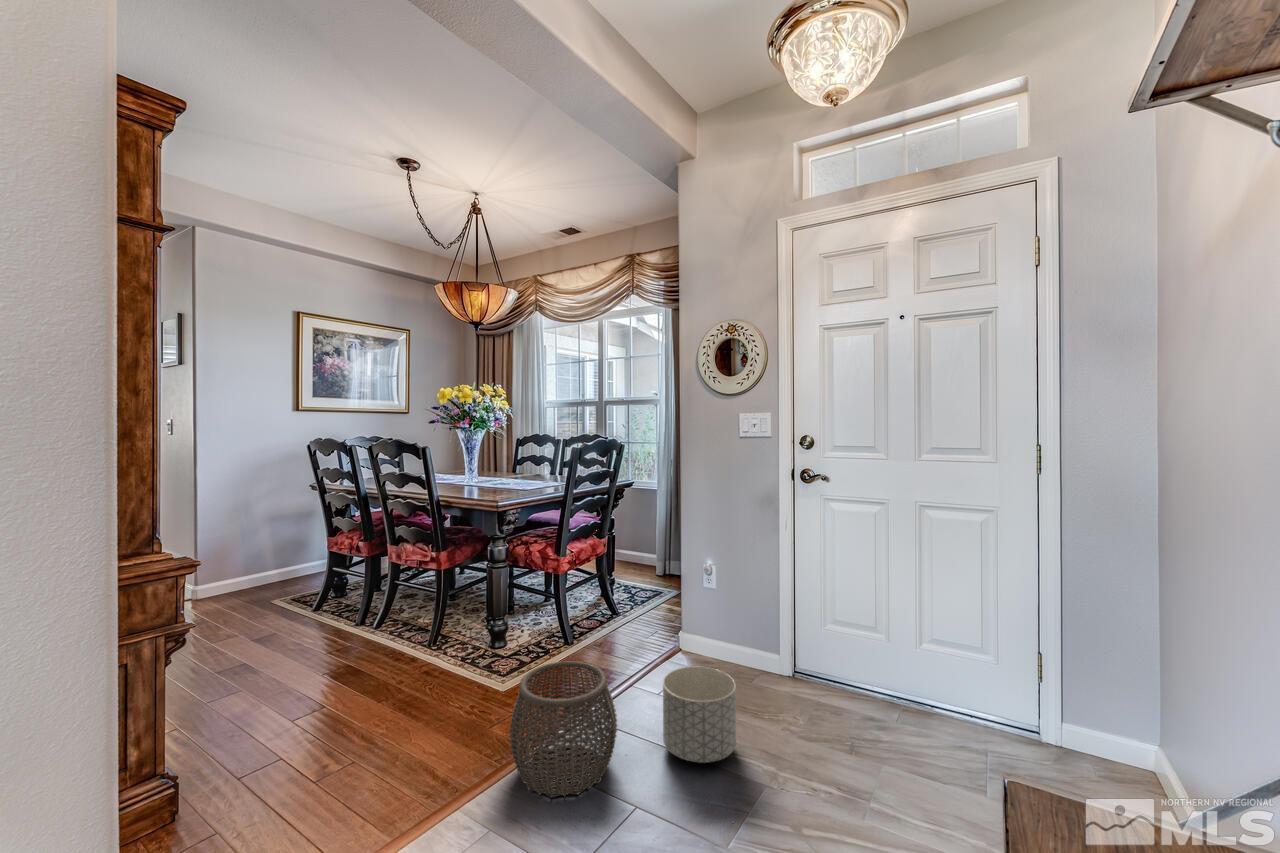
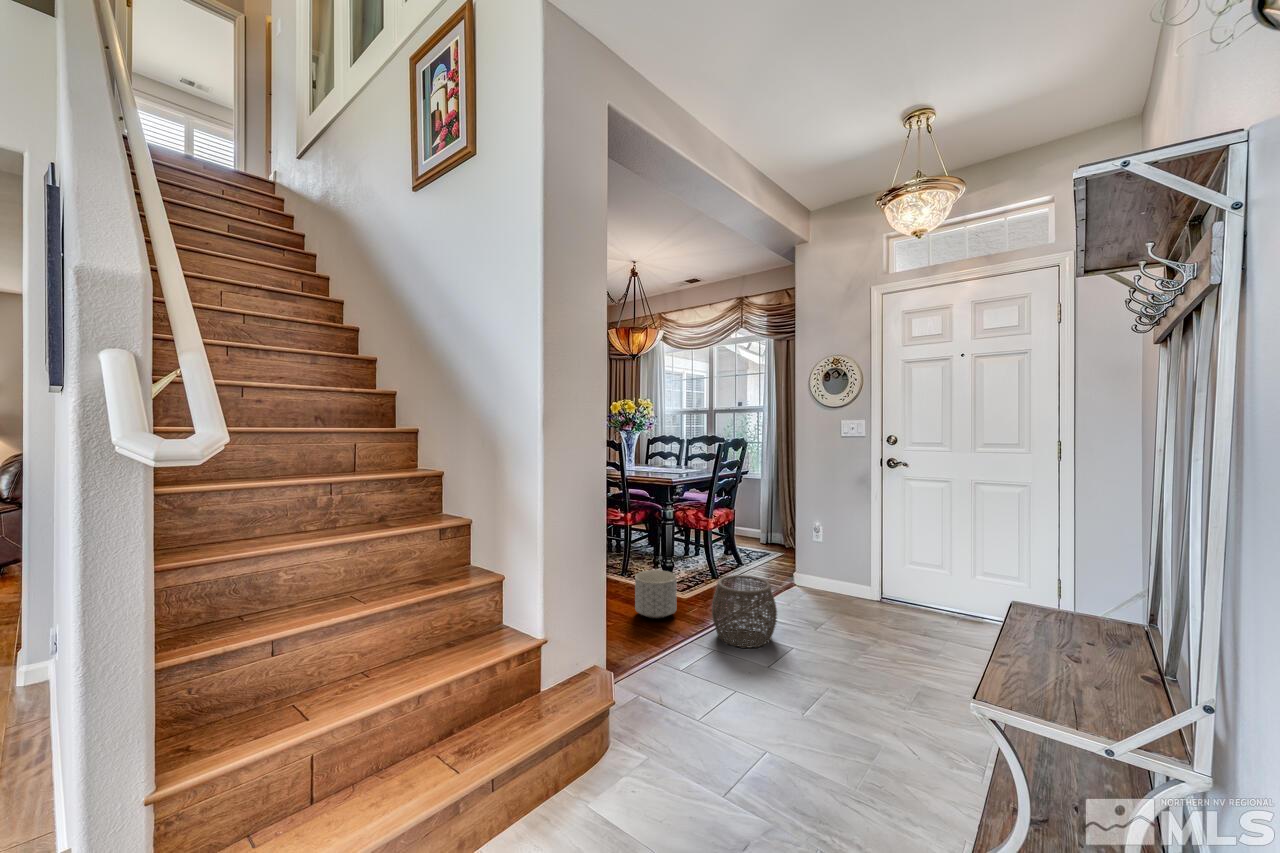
planter: present [663,666,736,763] -> present [635,570,677,619]

